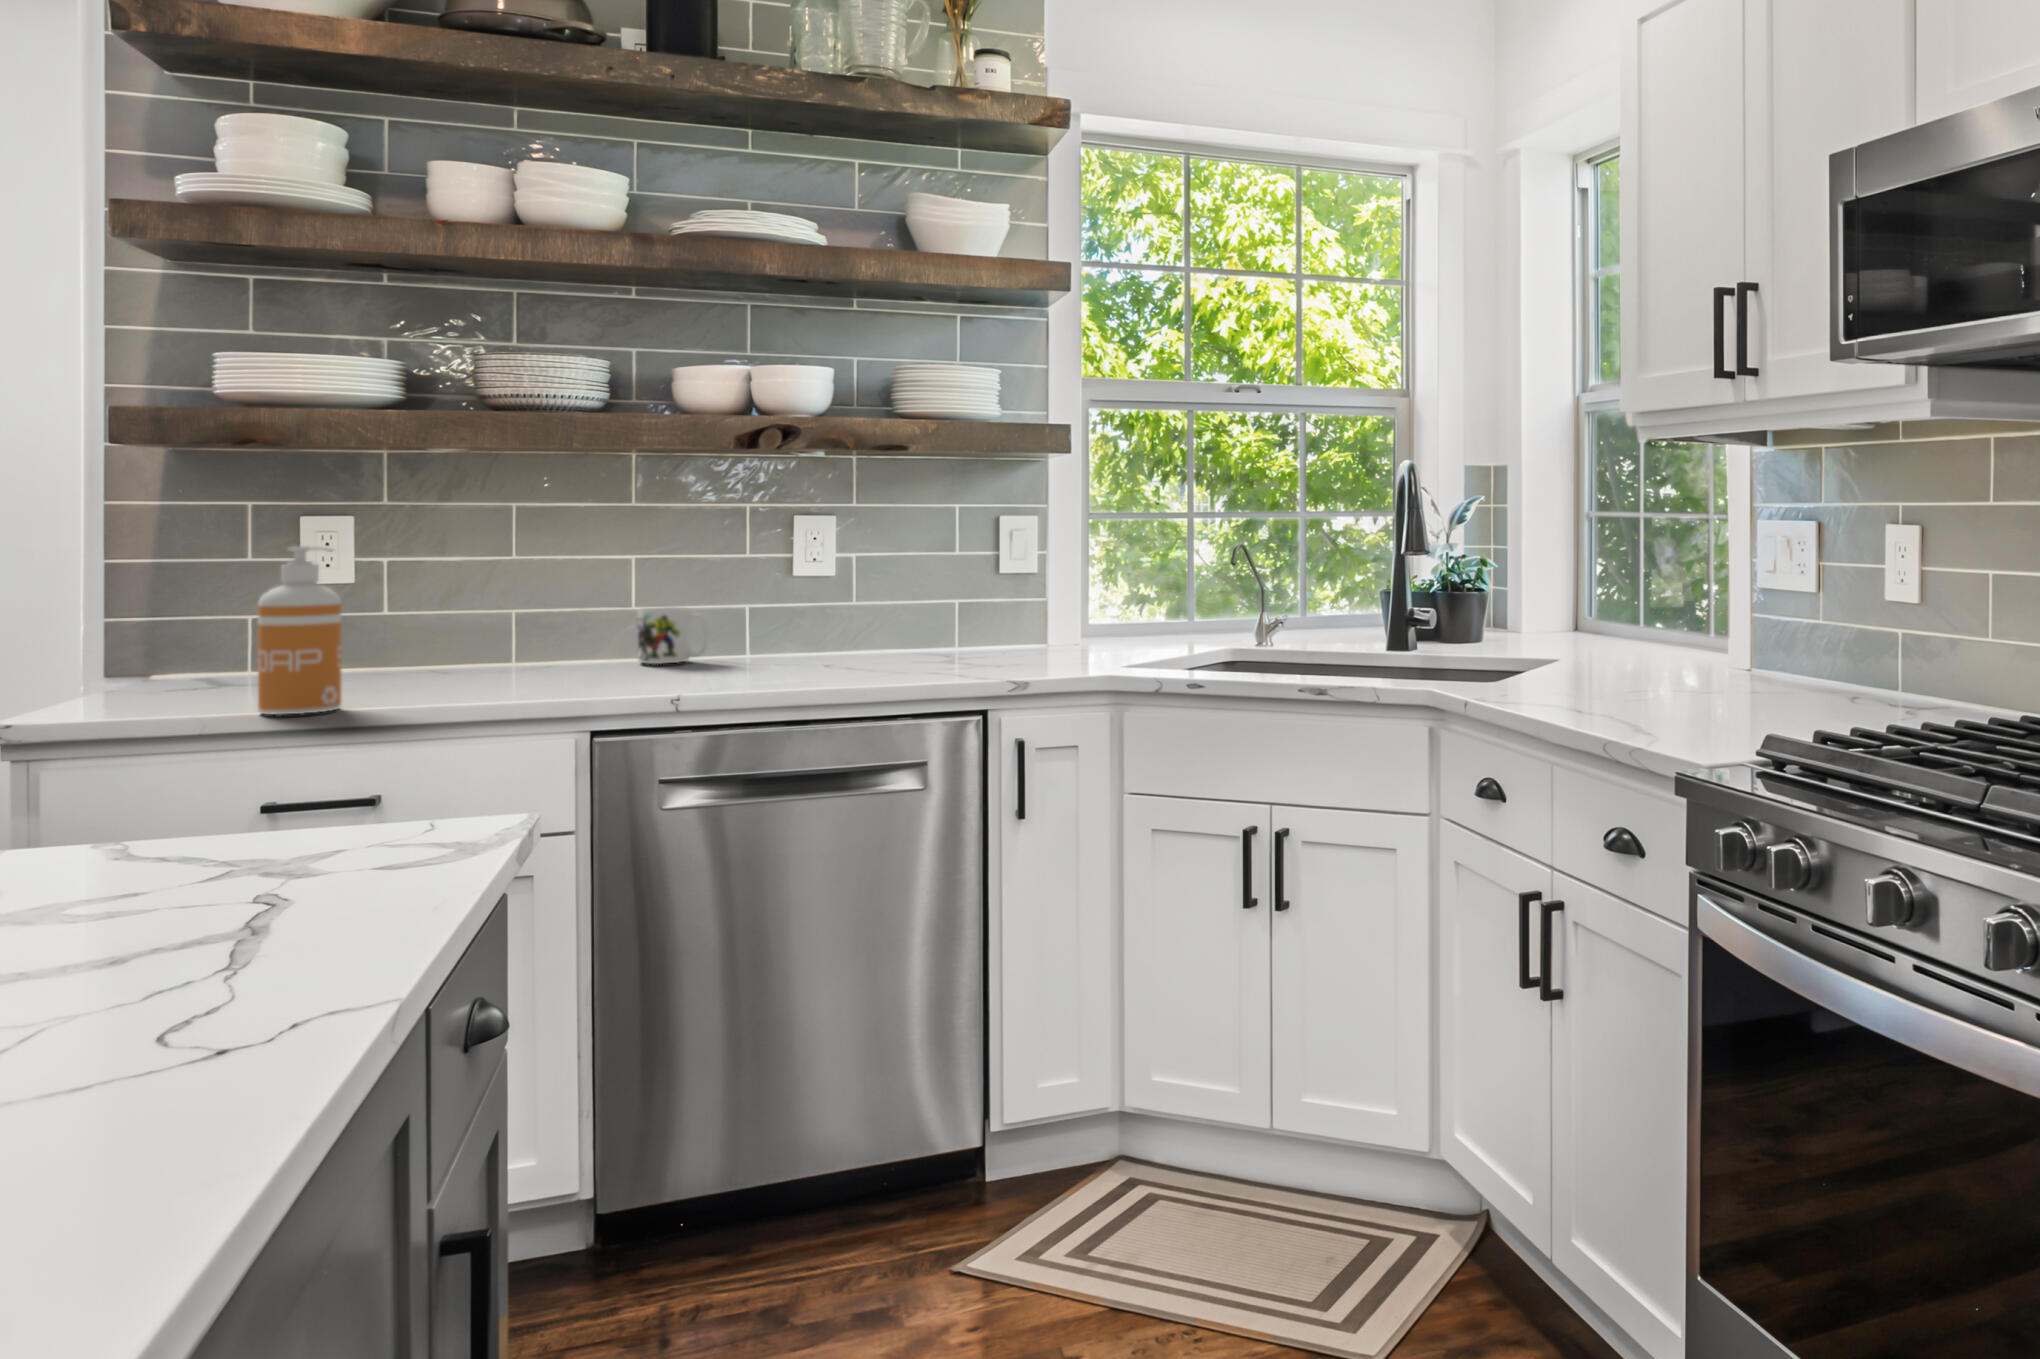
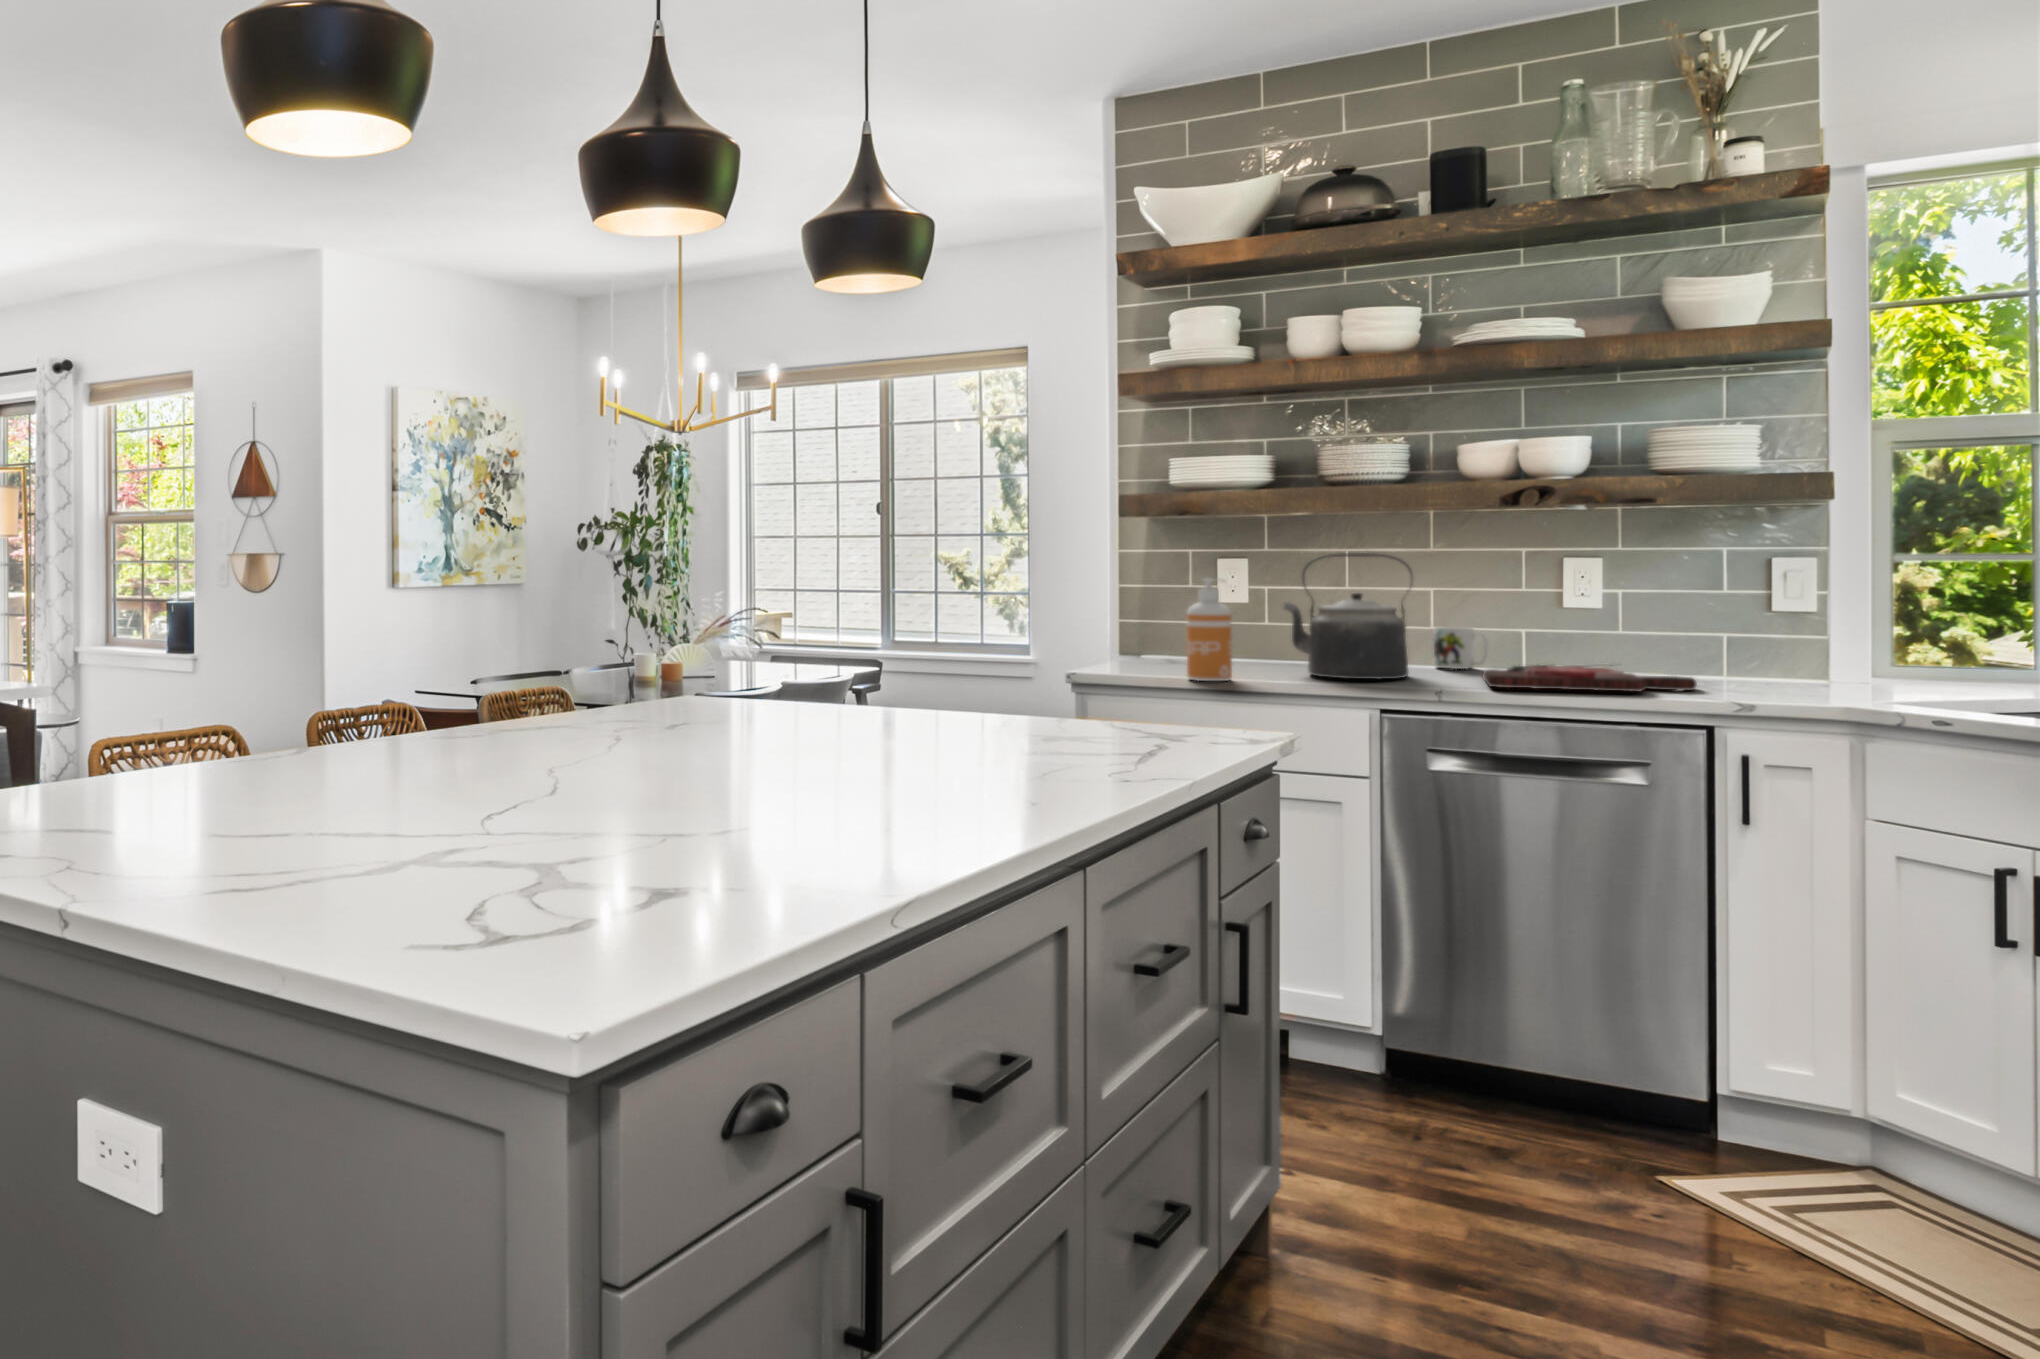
kettle: none [424,508,622,690] -> present [1284,553,1413,679]
cutting board: none [710,643,950,685] -> present [1483,663,1697,691]

